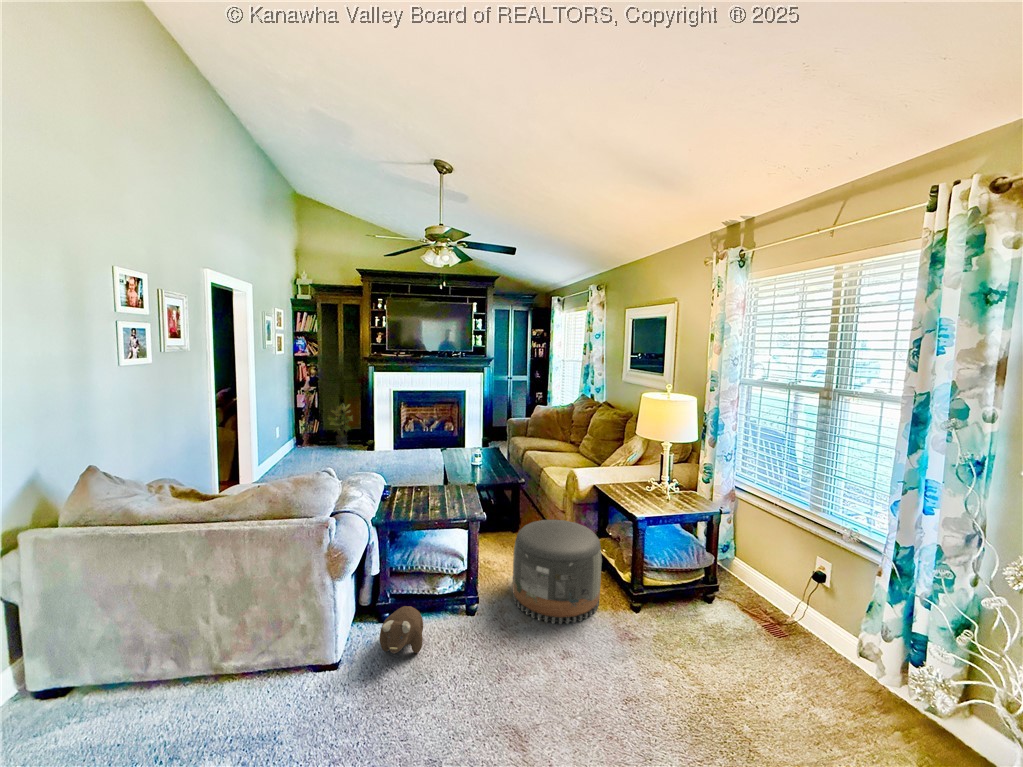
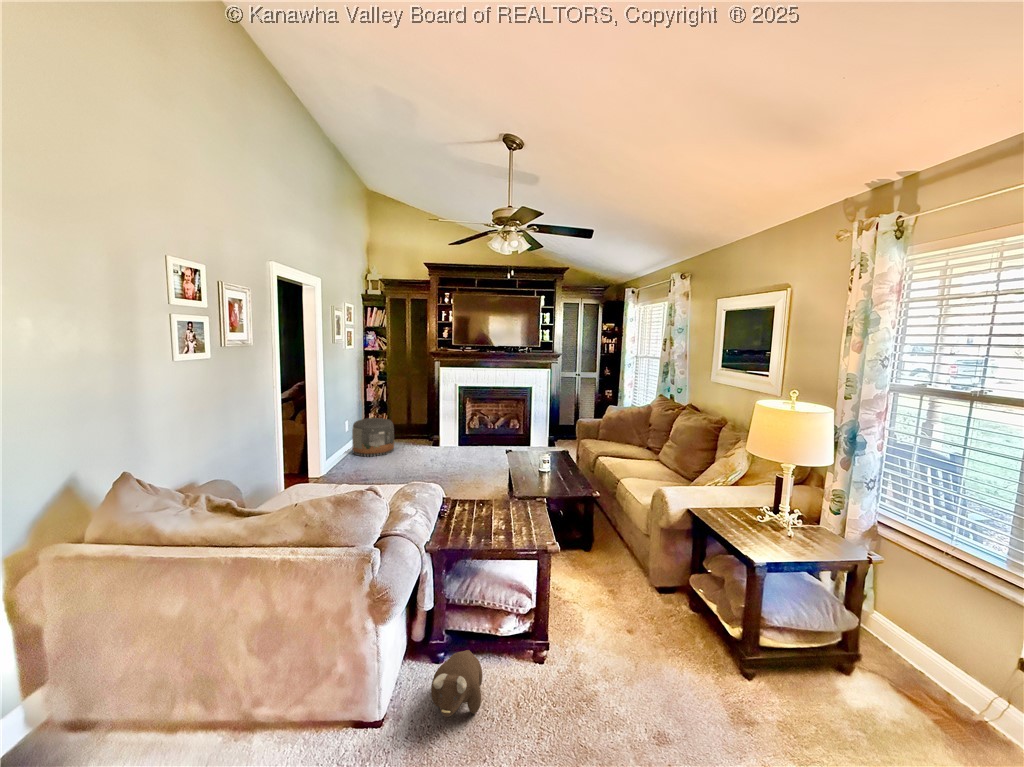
potted plant: present [328,404,352,447] -> none [395,397,419,442]
pouf: present [513,520,602,624] -> present [352,418,394,457]

